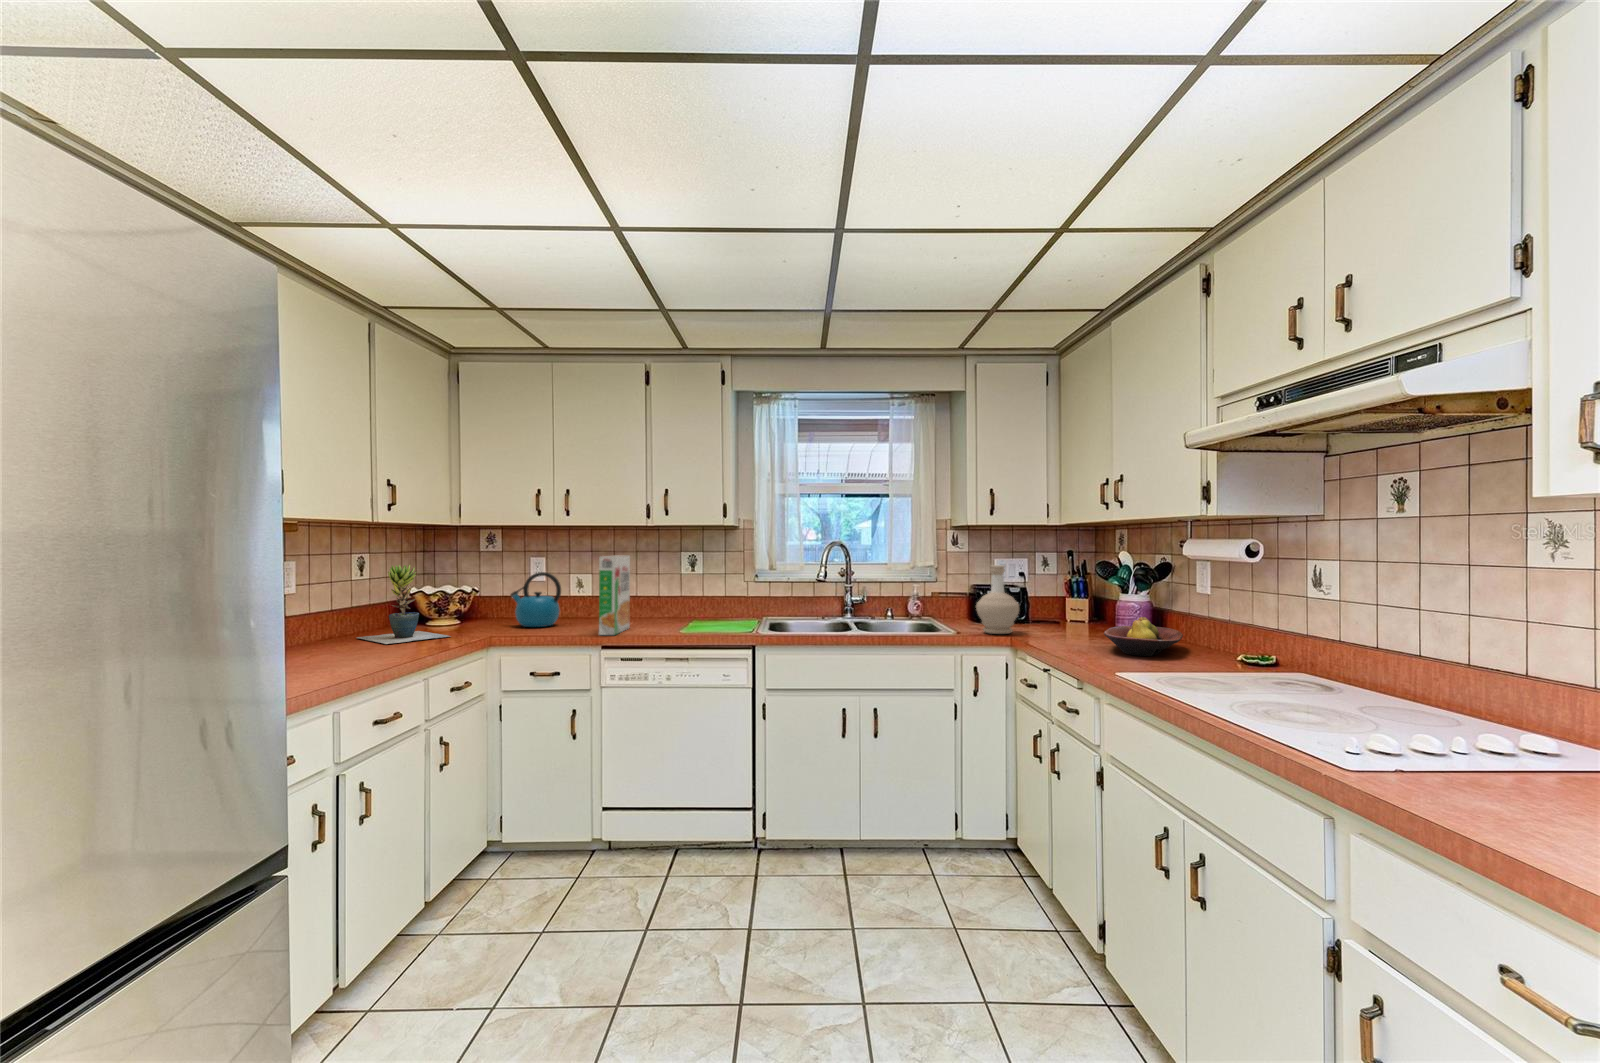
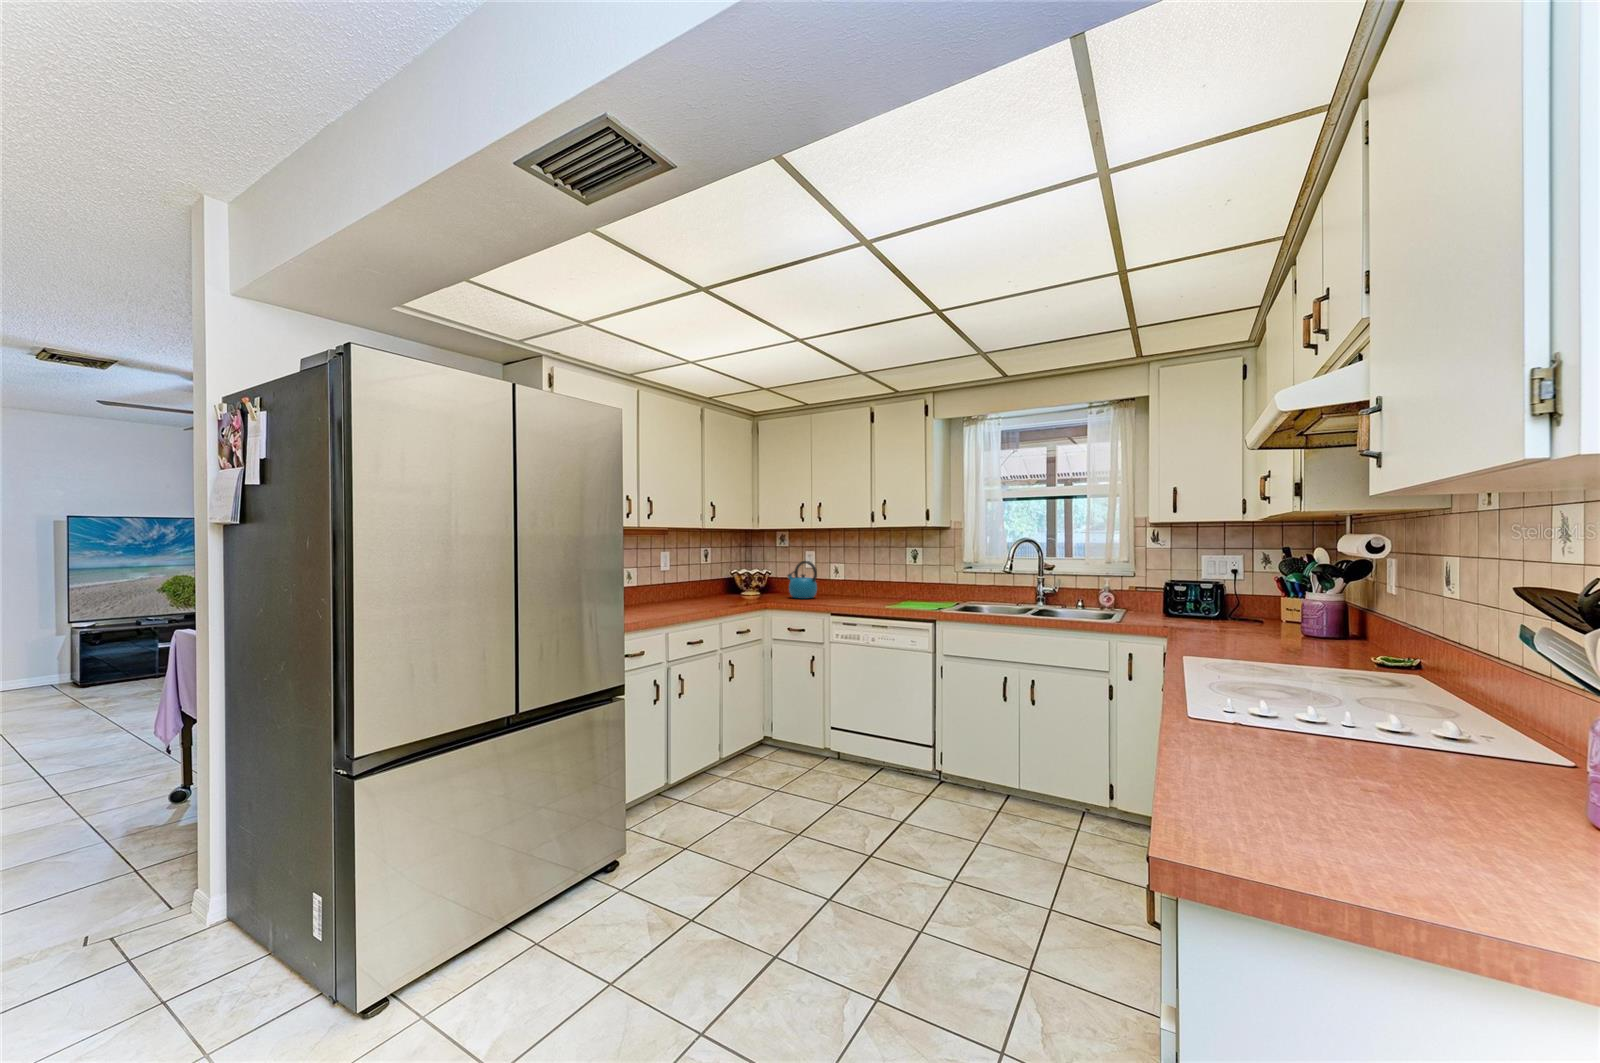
cereal box: present [599,556,630,635] -> none [830,549,859,605]
potted plant: present [357,564,451,644] -> none [698,553,745,601]
bottle: present [976,565,1019,634] -> none [1139,559,1184,625]
fruit bowl: present [1104,617,1183,656] -> none [1223,611,1335,648]

